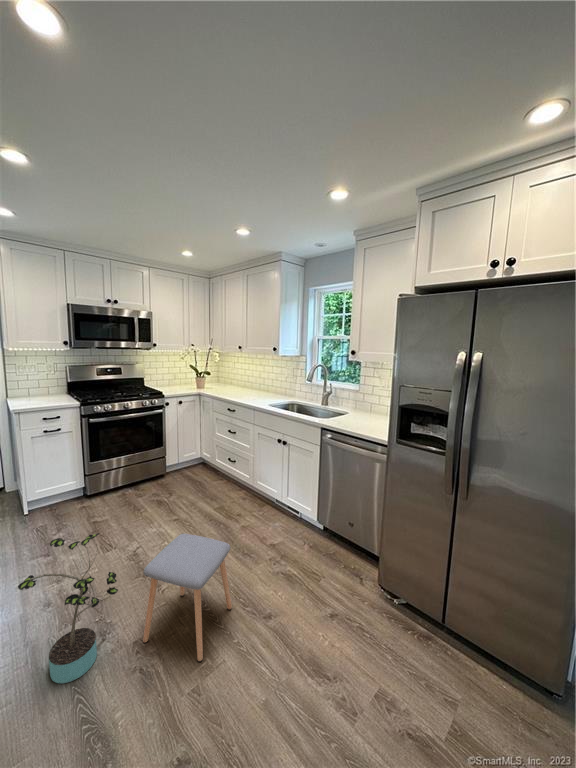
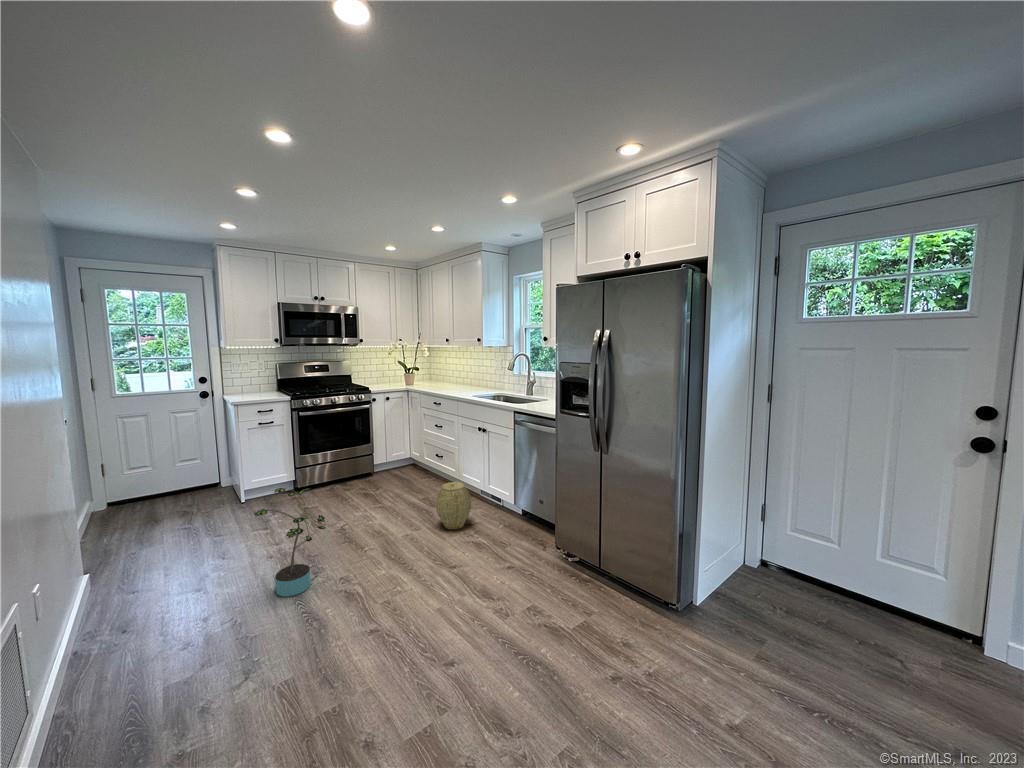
woven basket: none [239,501,276,554] -> present [436,482,471,529]
stool: present [143,534,232,662] -> none [346,497,422,589]

